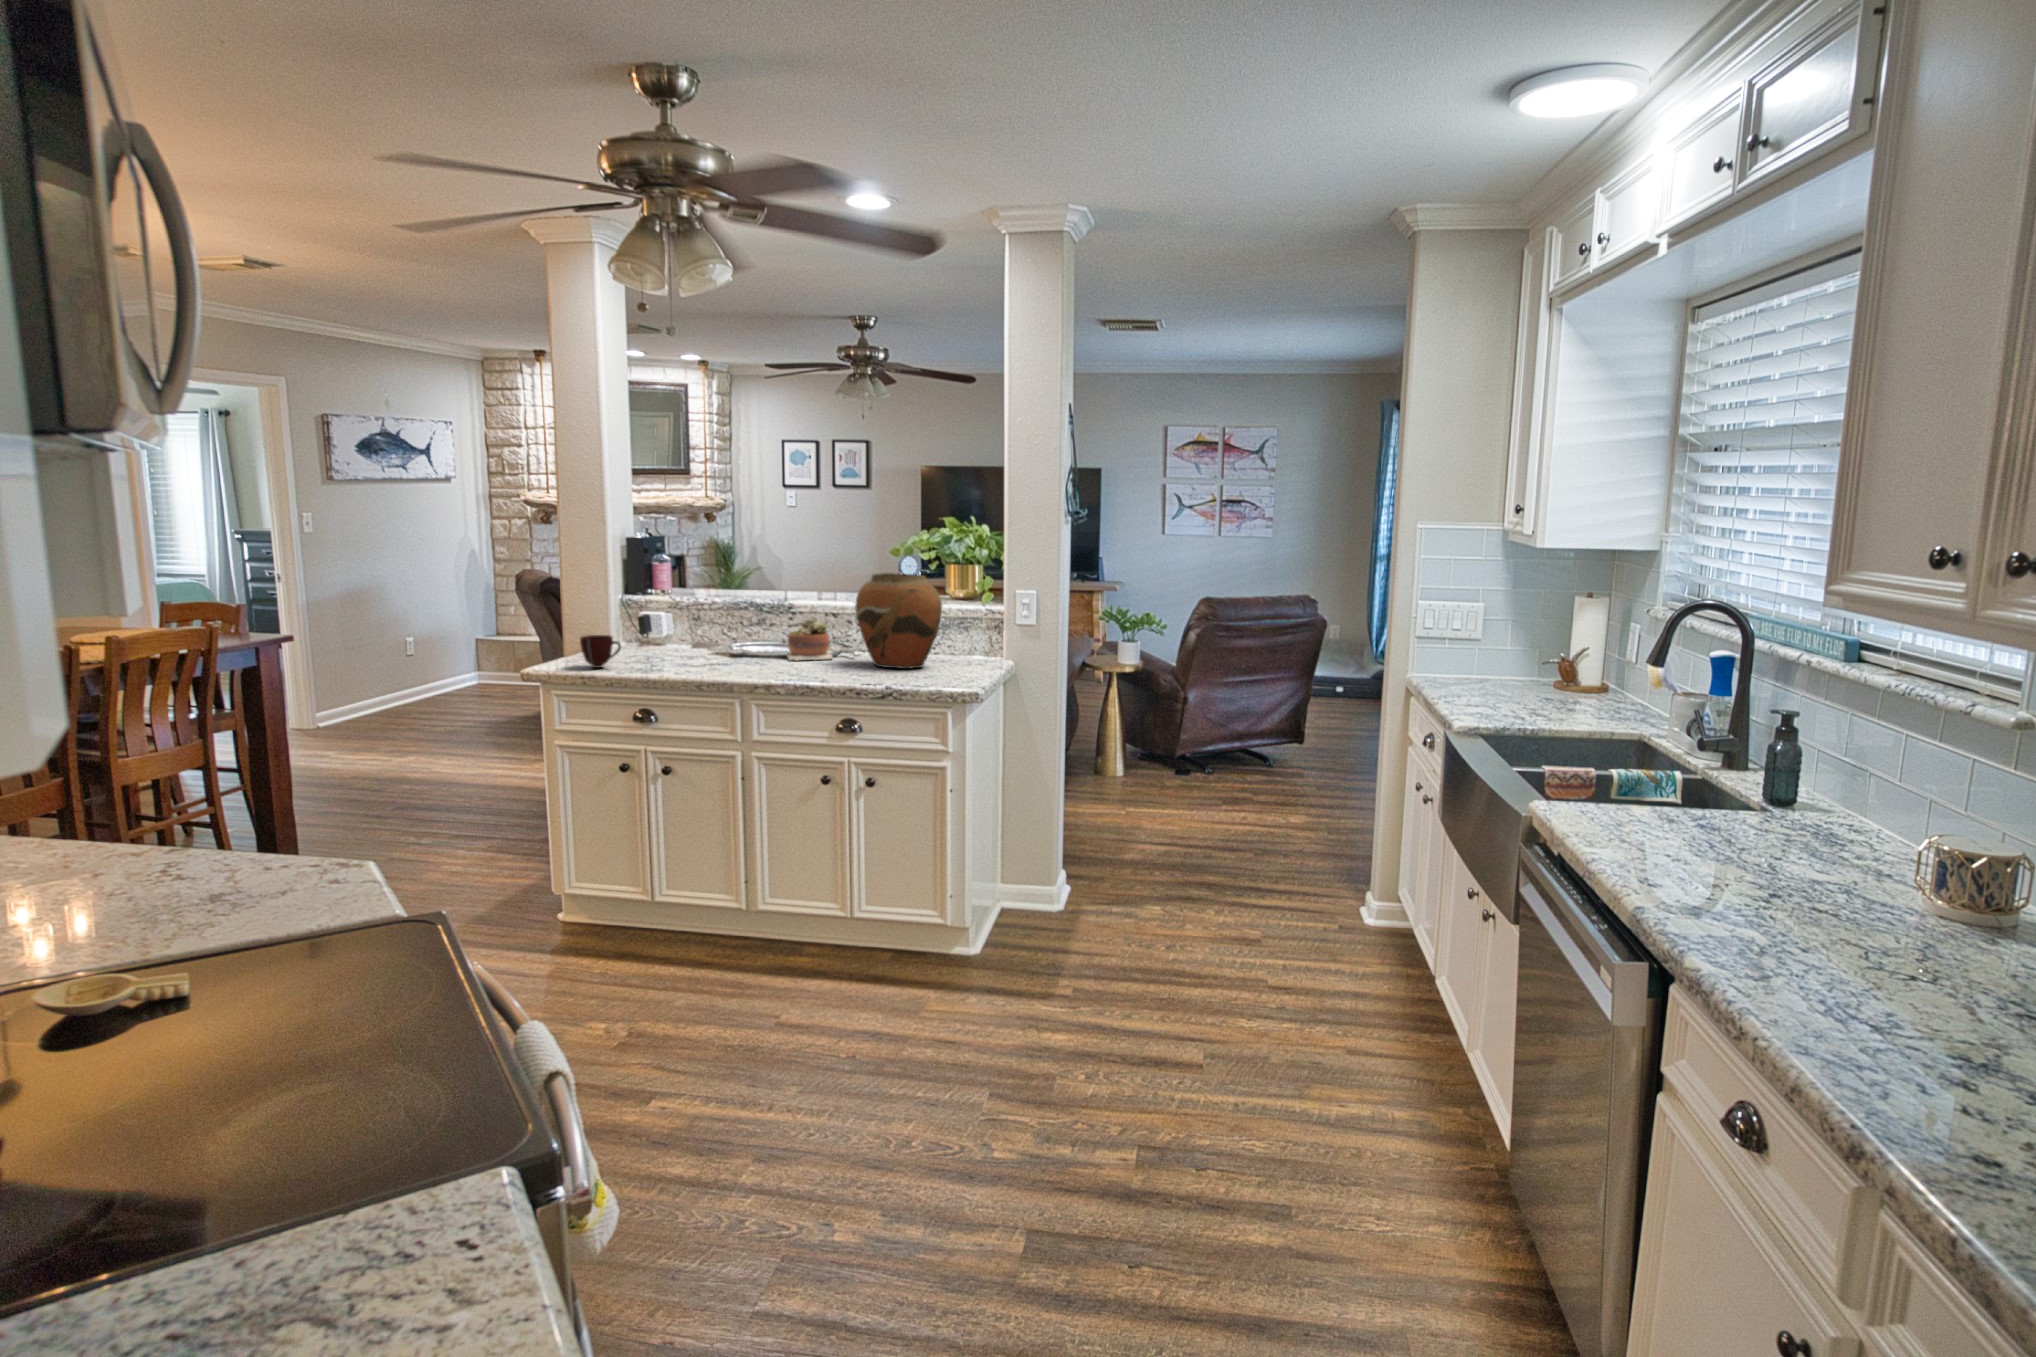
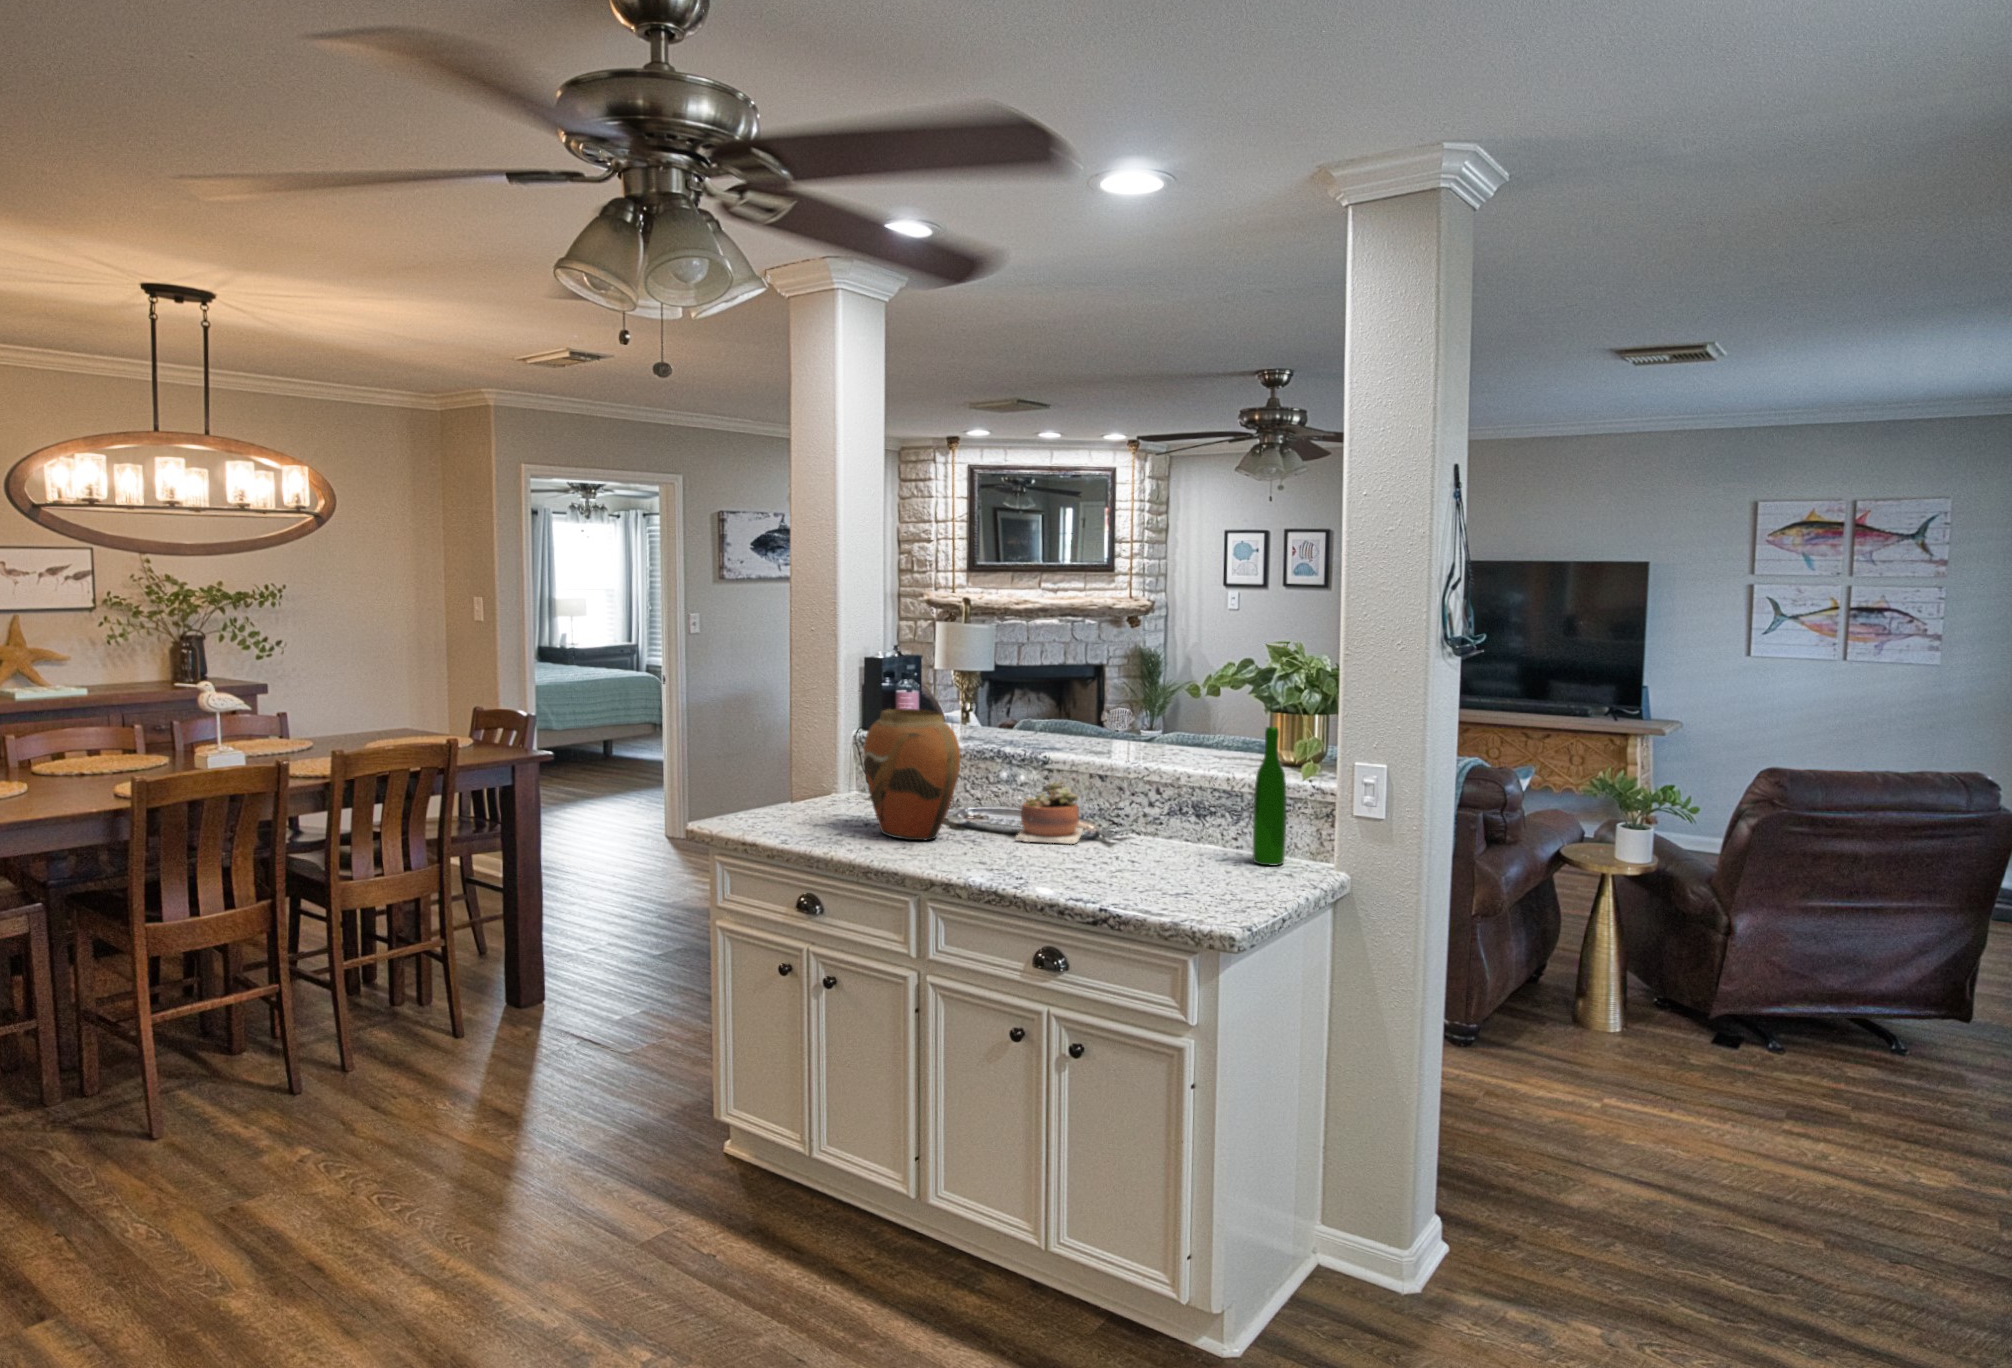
wine bottle: none [955,571,975,660] -> present [1253,727,1286,865]
vase: present [855,573,942,669] -> present [864,709,960,840]
mug: present [580,635,621,668] -> none [757,787,802,831]

